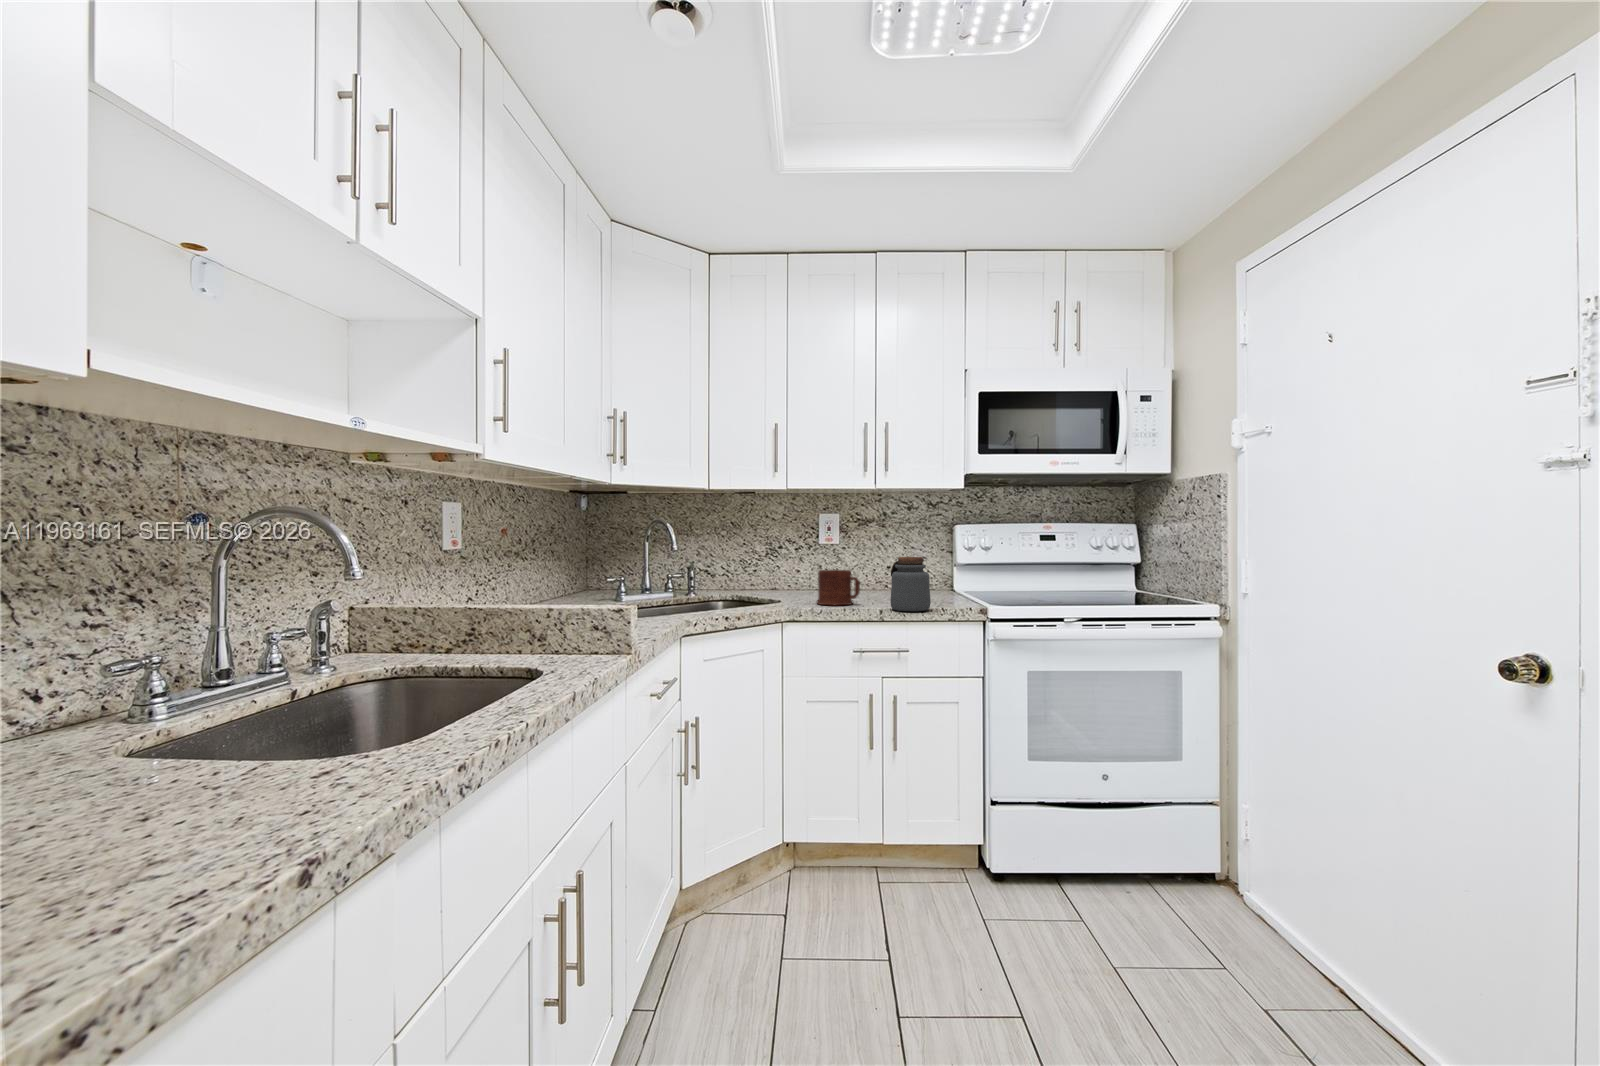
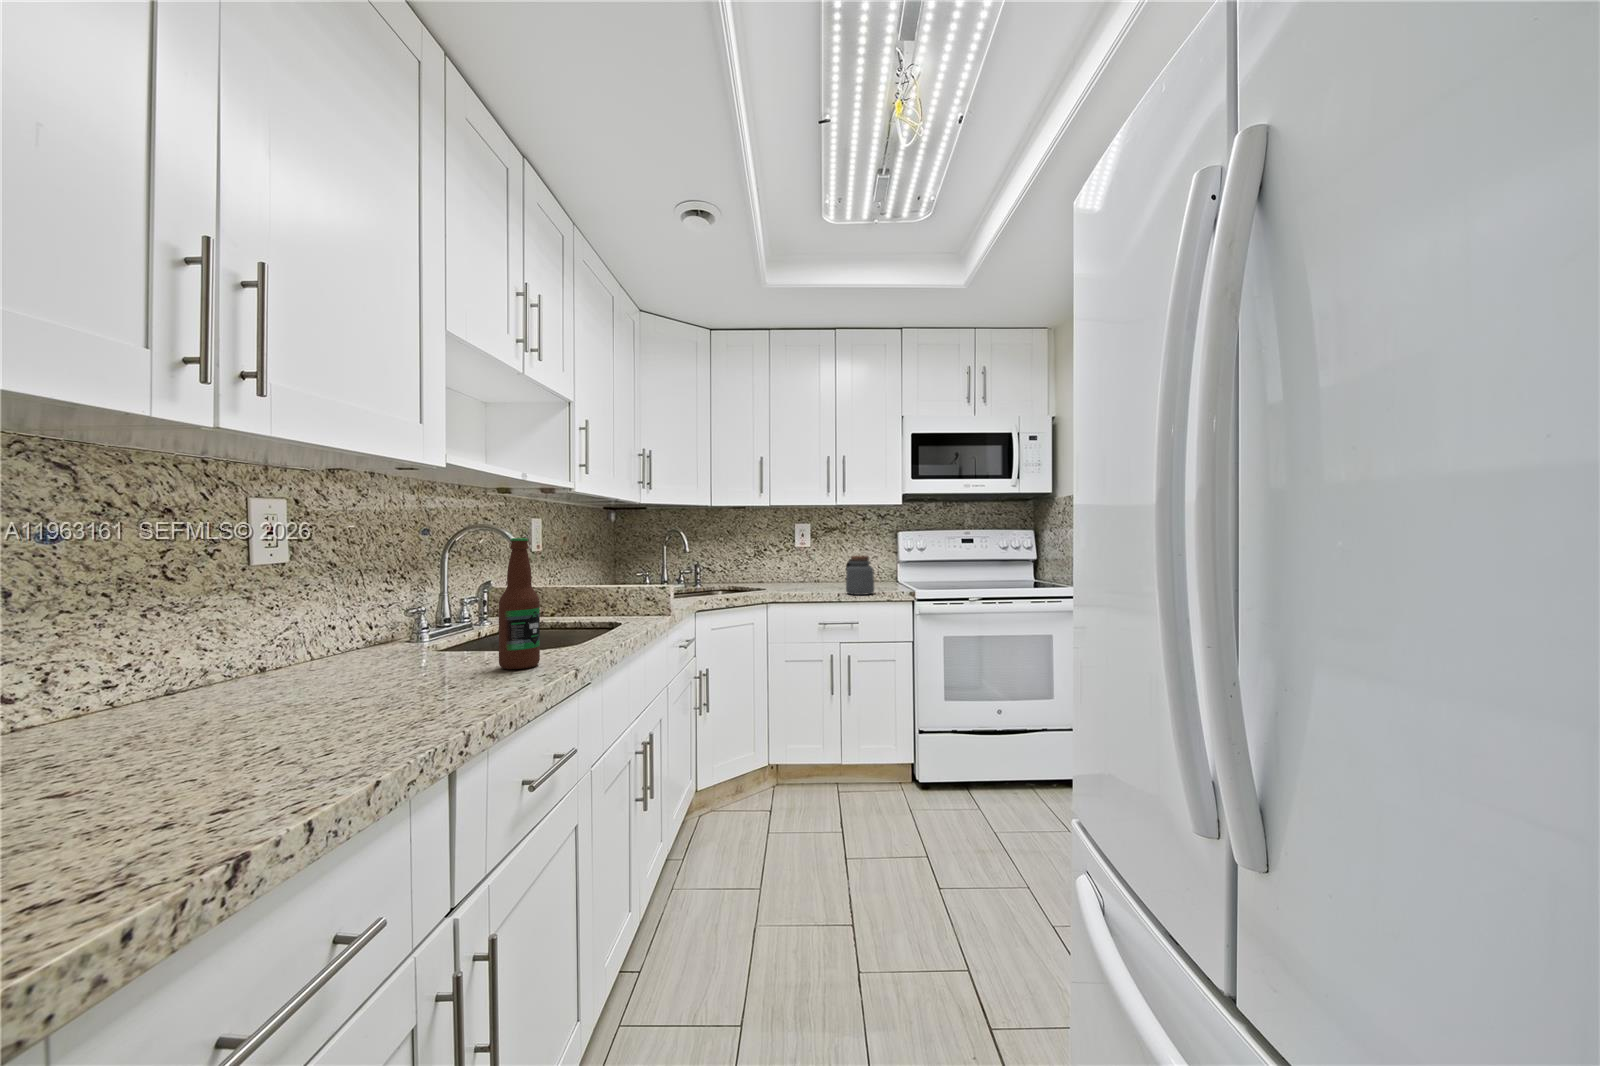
bottle: none [124,533,249,861] -> present [499,538,540,669]
mug: present [817,570,860,605] -> none [793,566,824,592]

